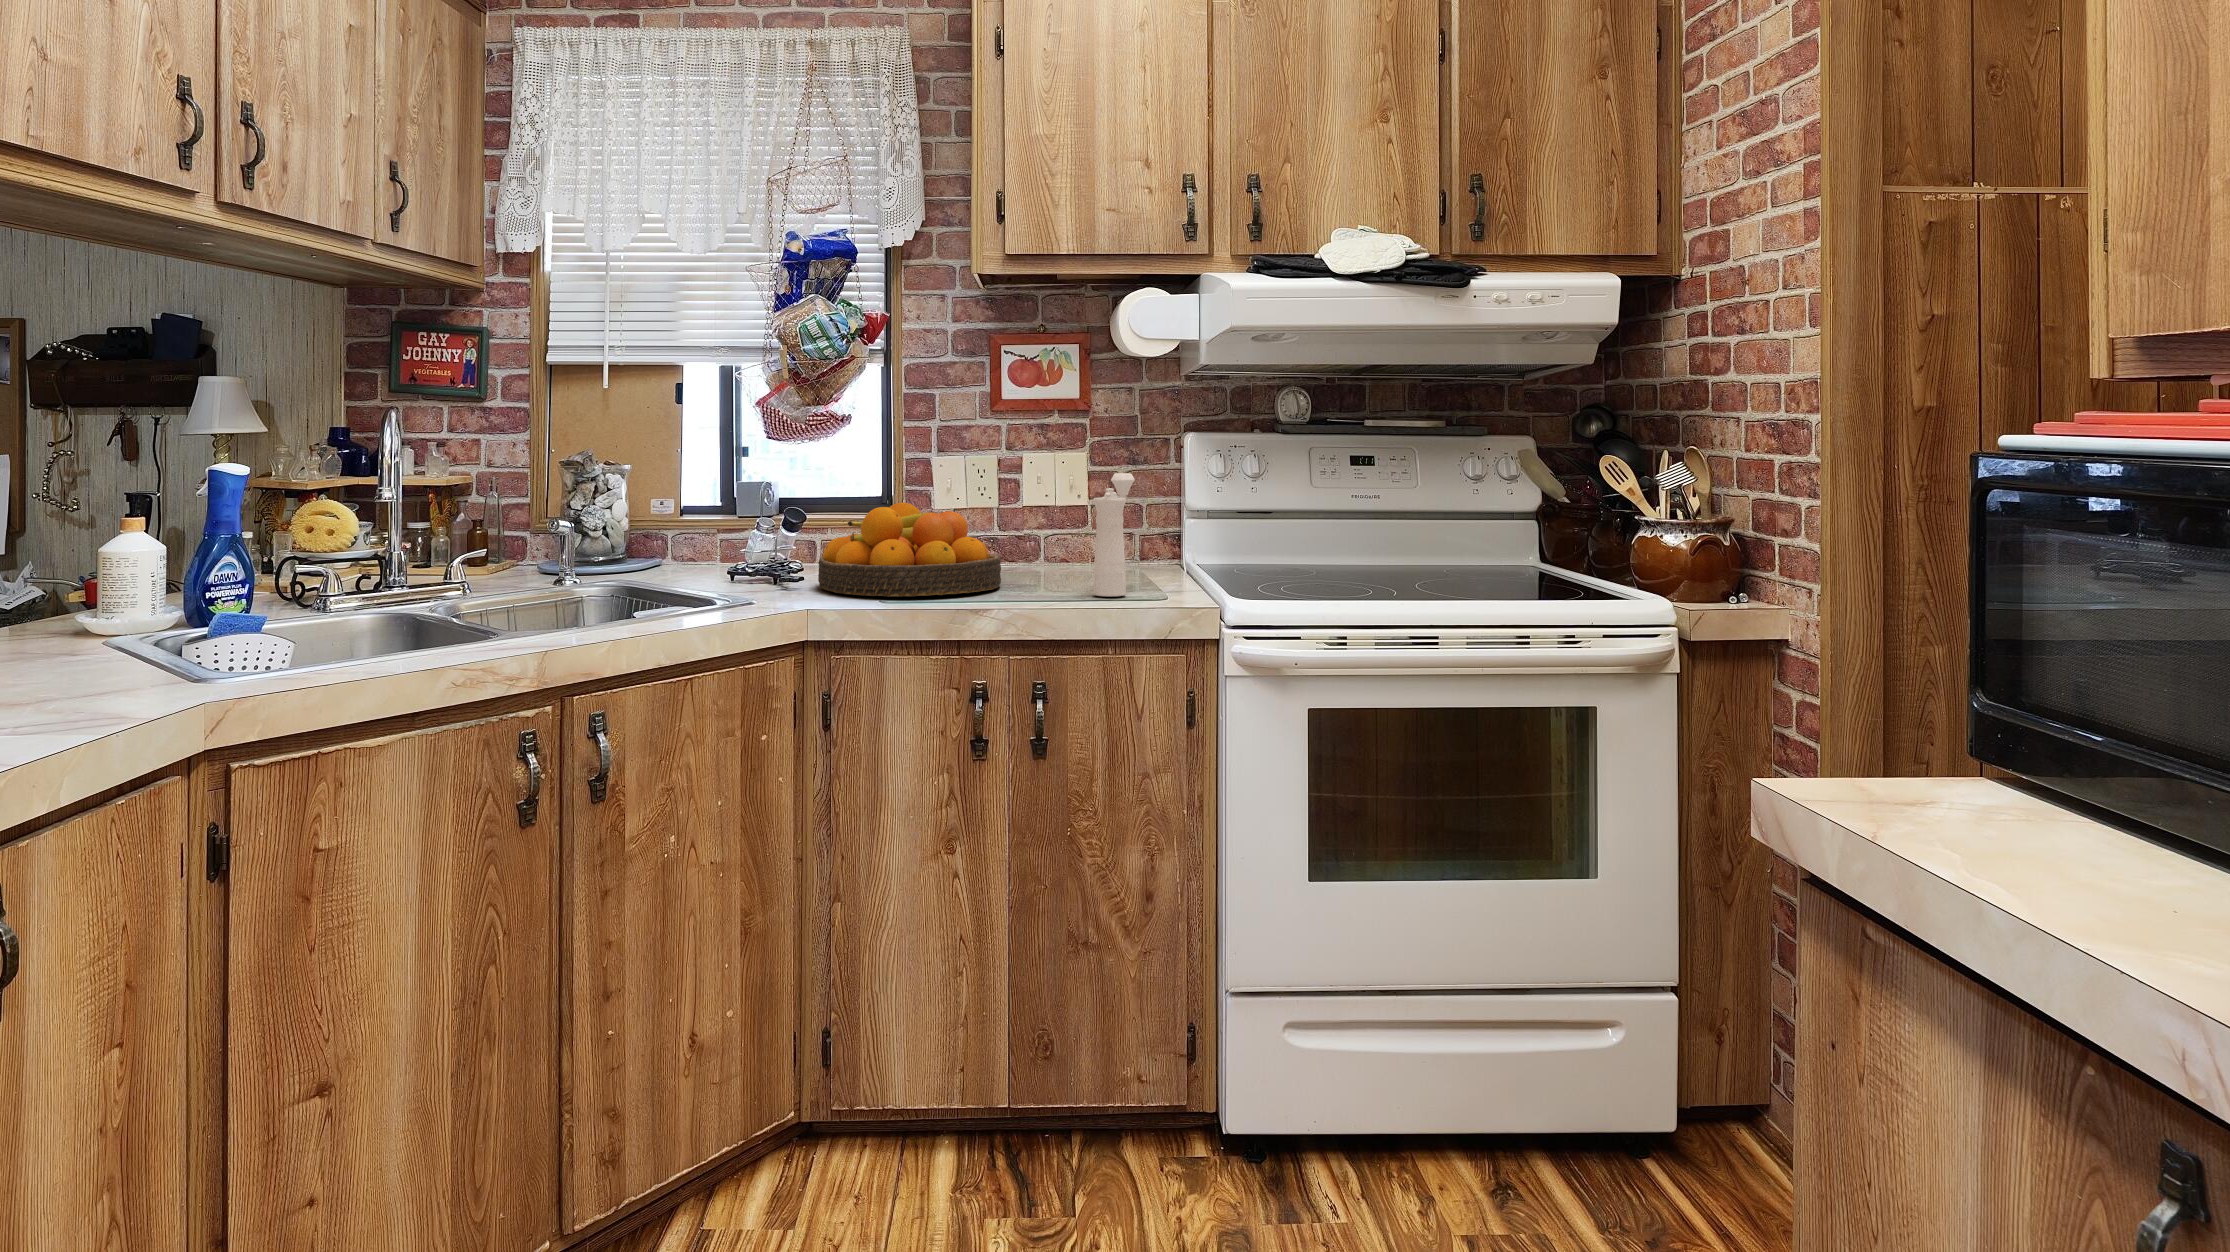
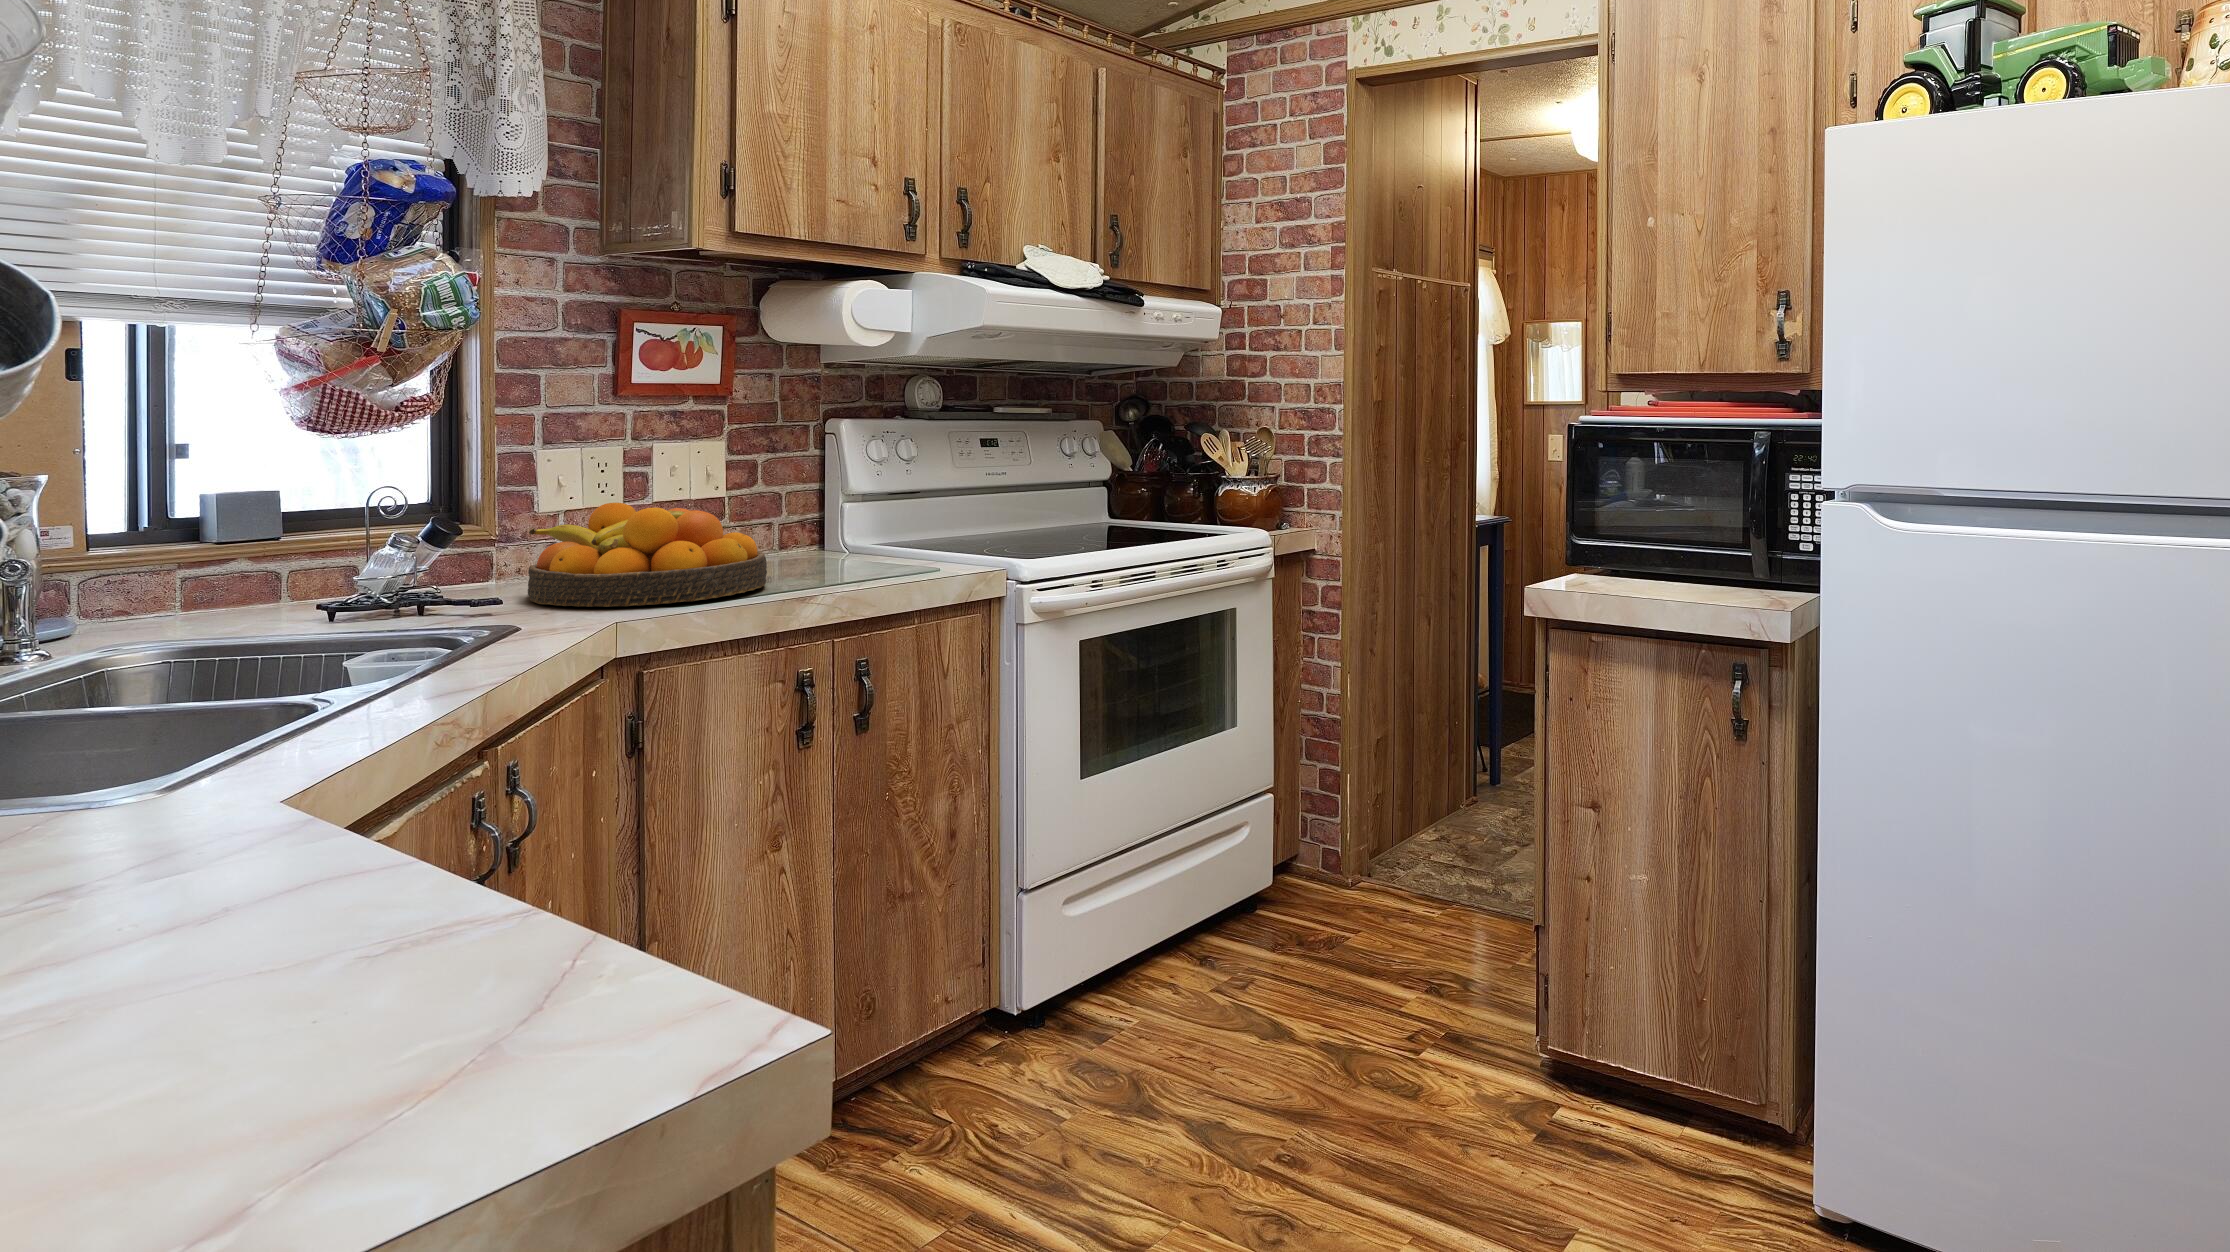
pepper mill: present [1093,473,1135,596] -> none [853,460,903,575]

